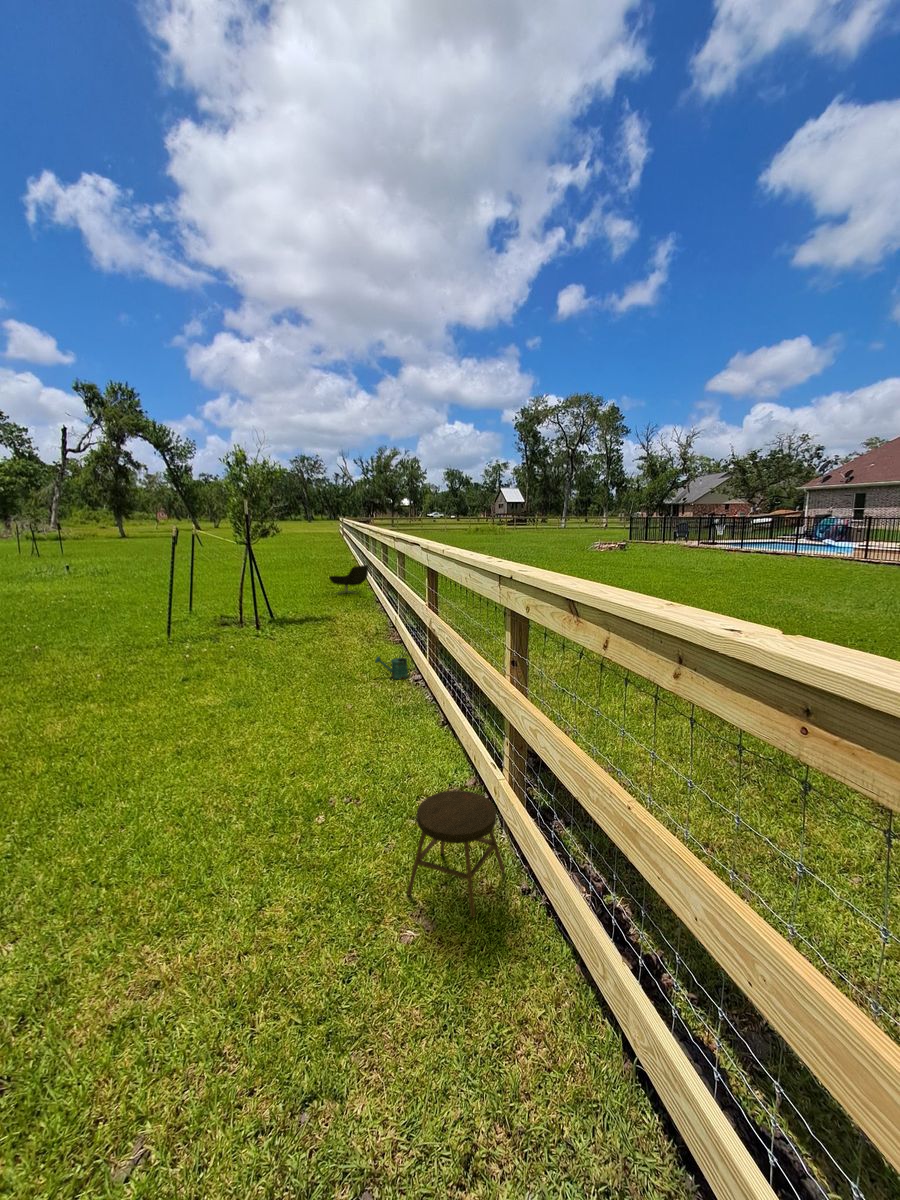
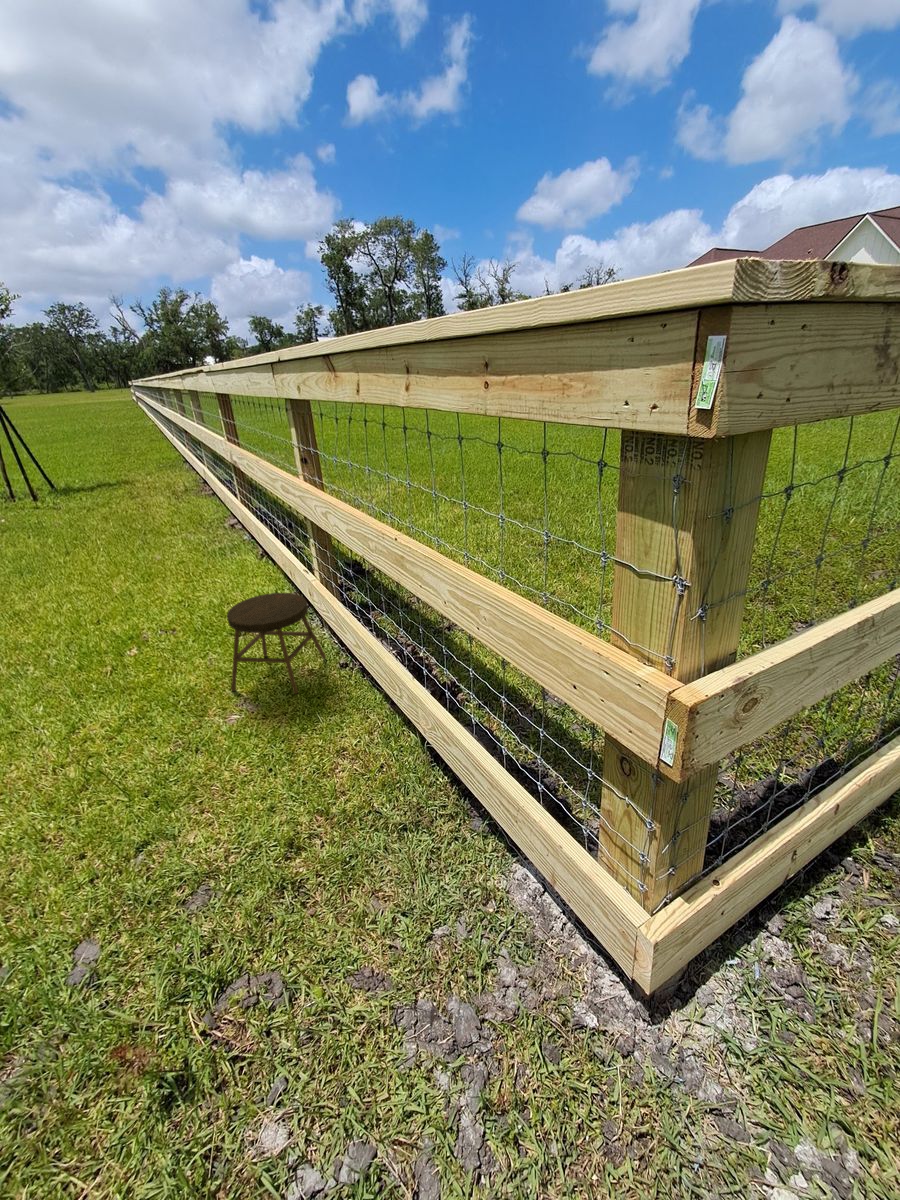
lounge chair: present [329,565,368,592] -> none [120,423,169,460]
watering can: present [375,655,409,679] -> none [183,502,227,529]

